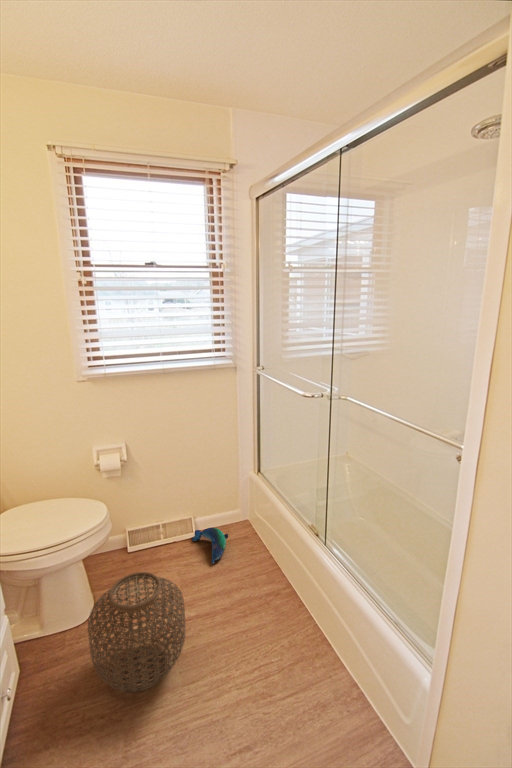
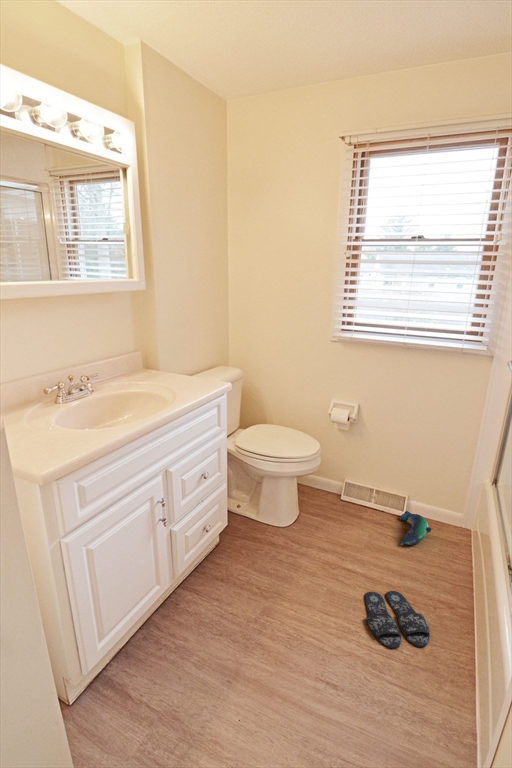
woven basket: present [88,572,185,692] -> none [260,499,335,588]
slippers: none [221,607,294,665] -> present [364,591,430,649]

